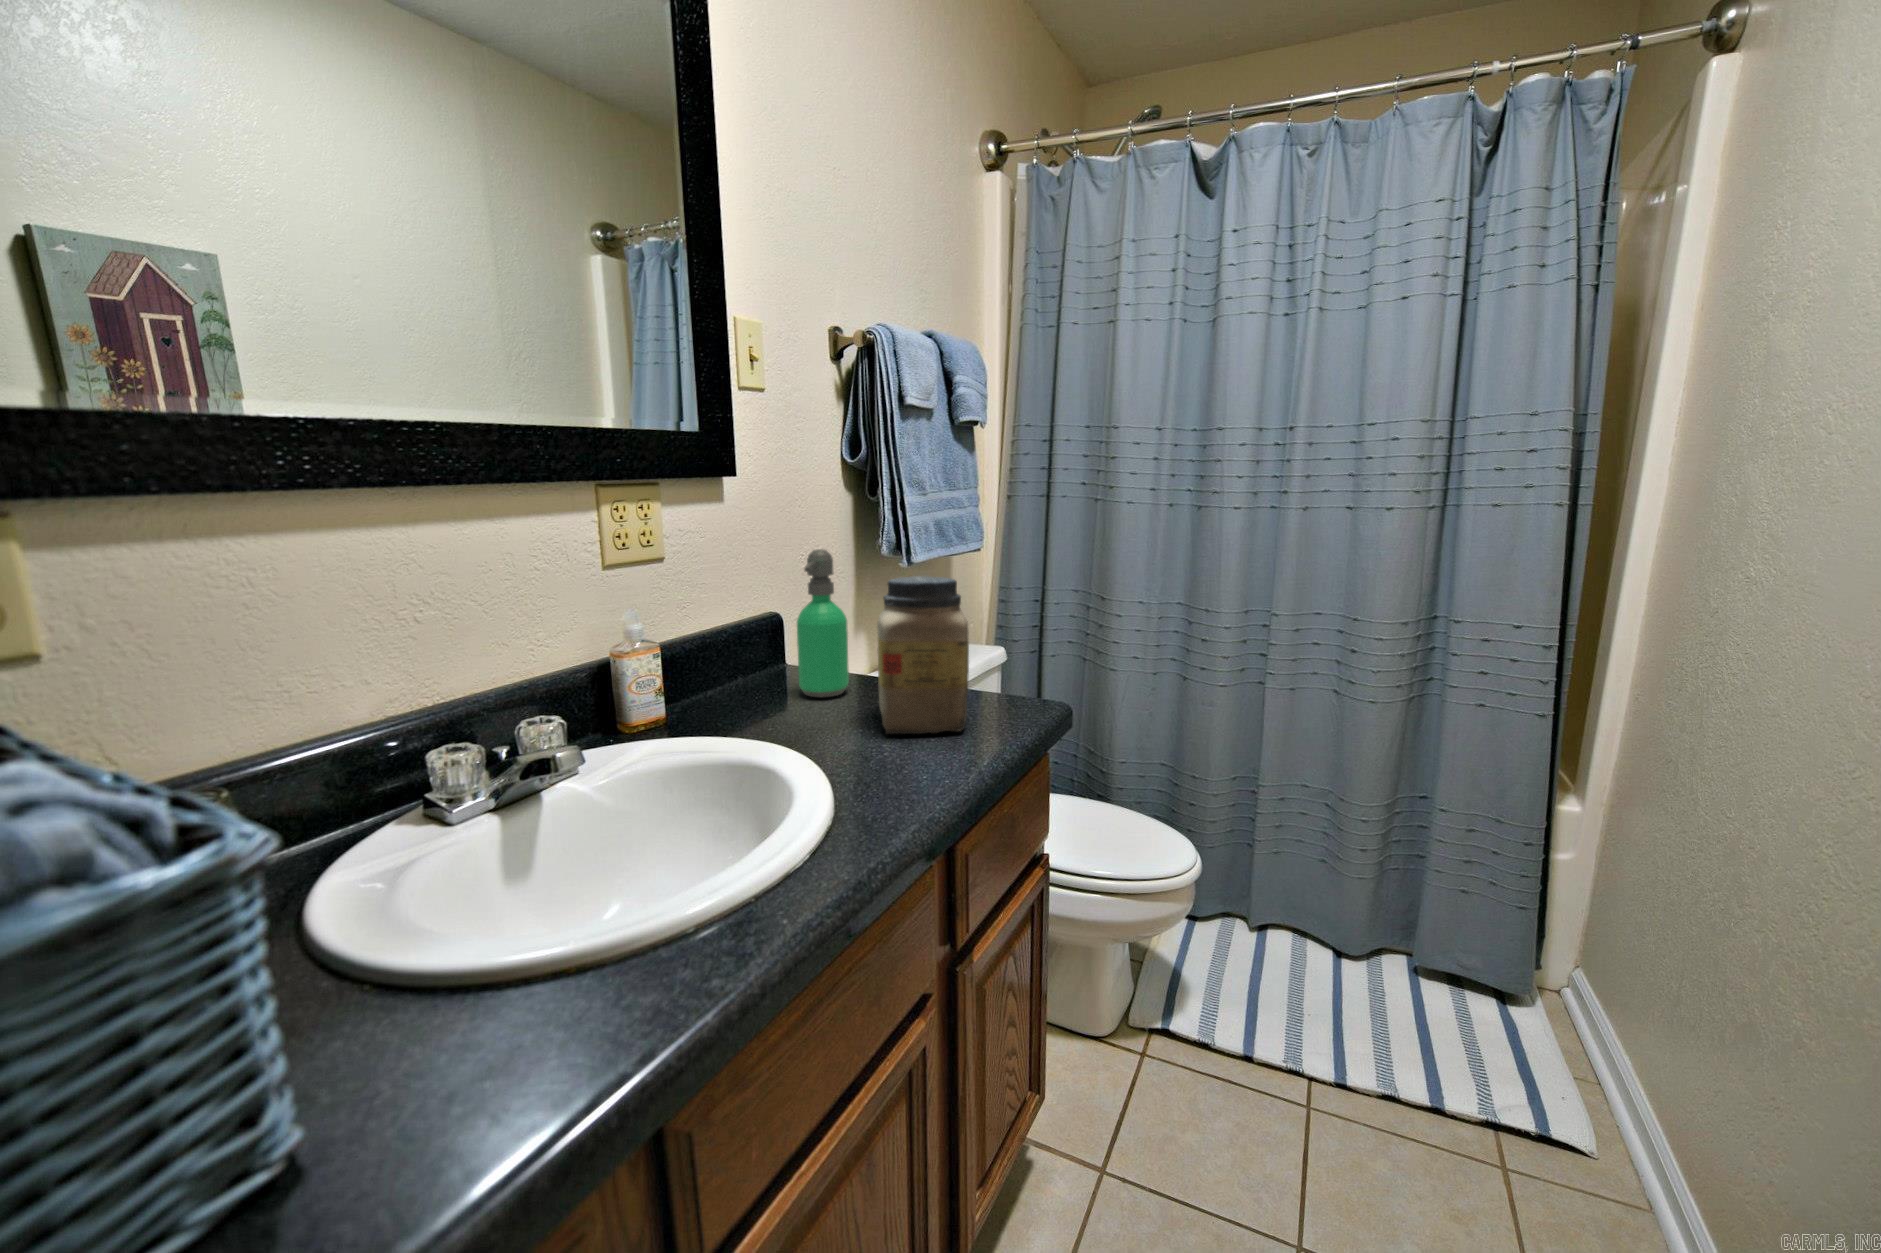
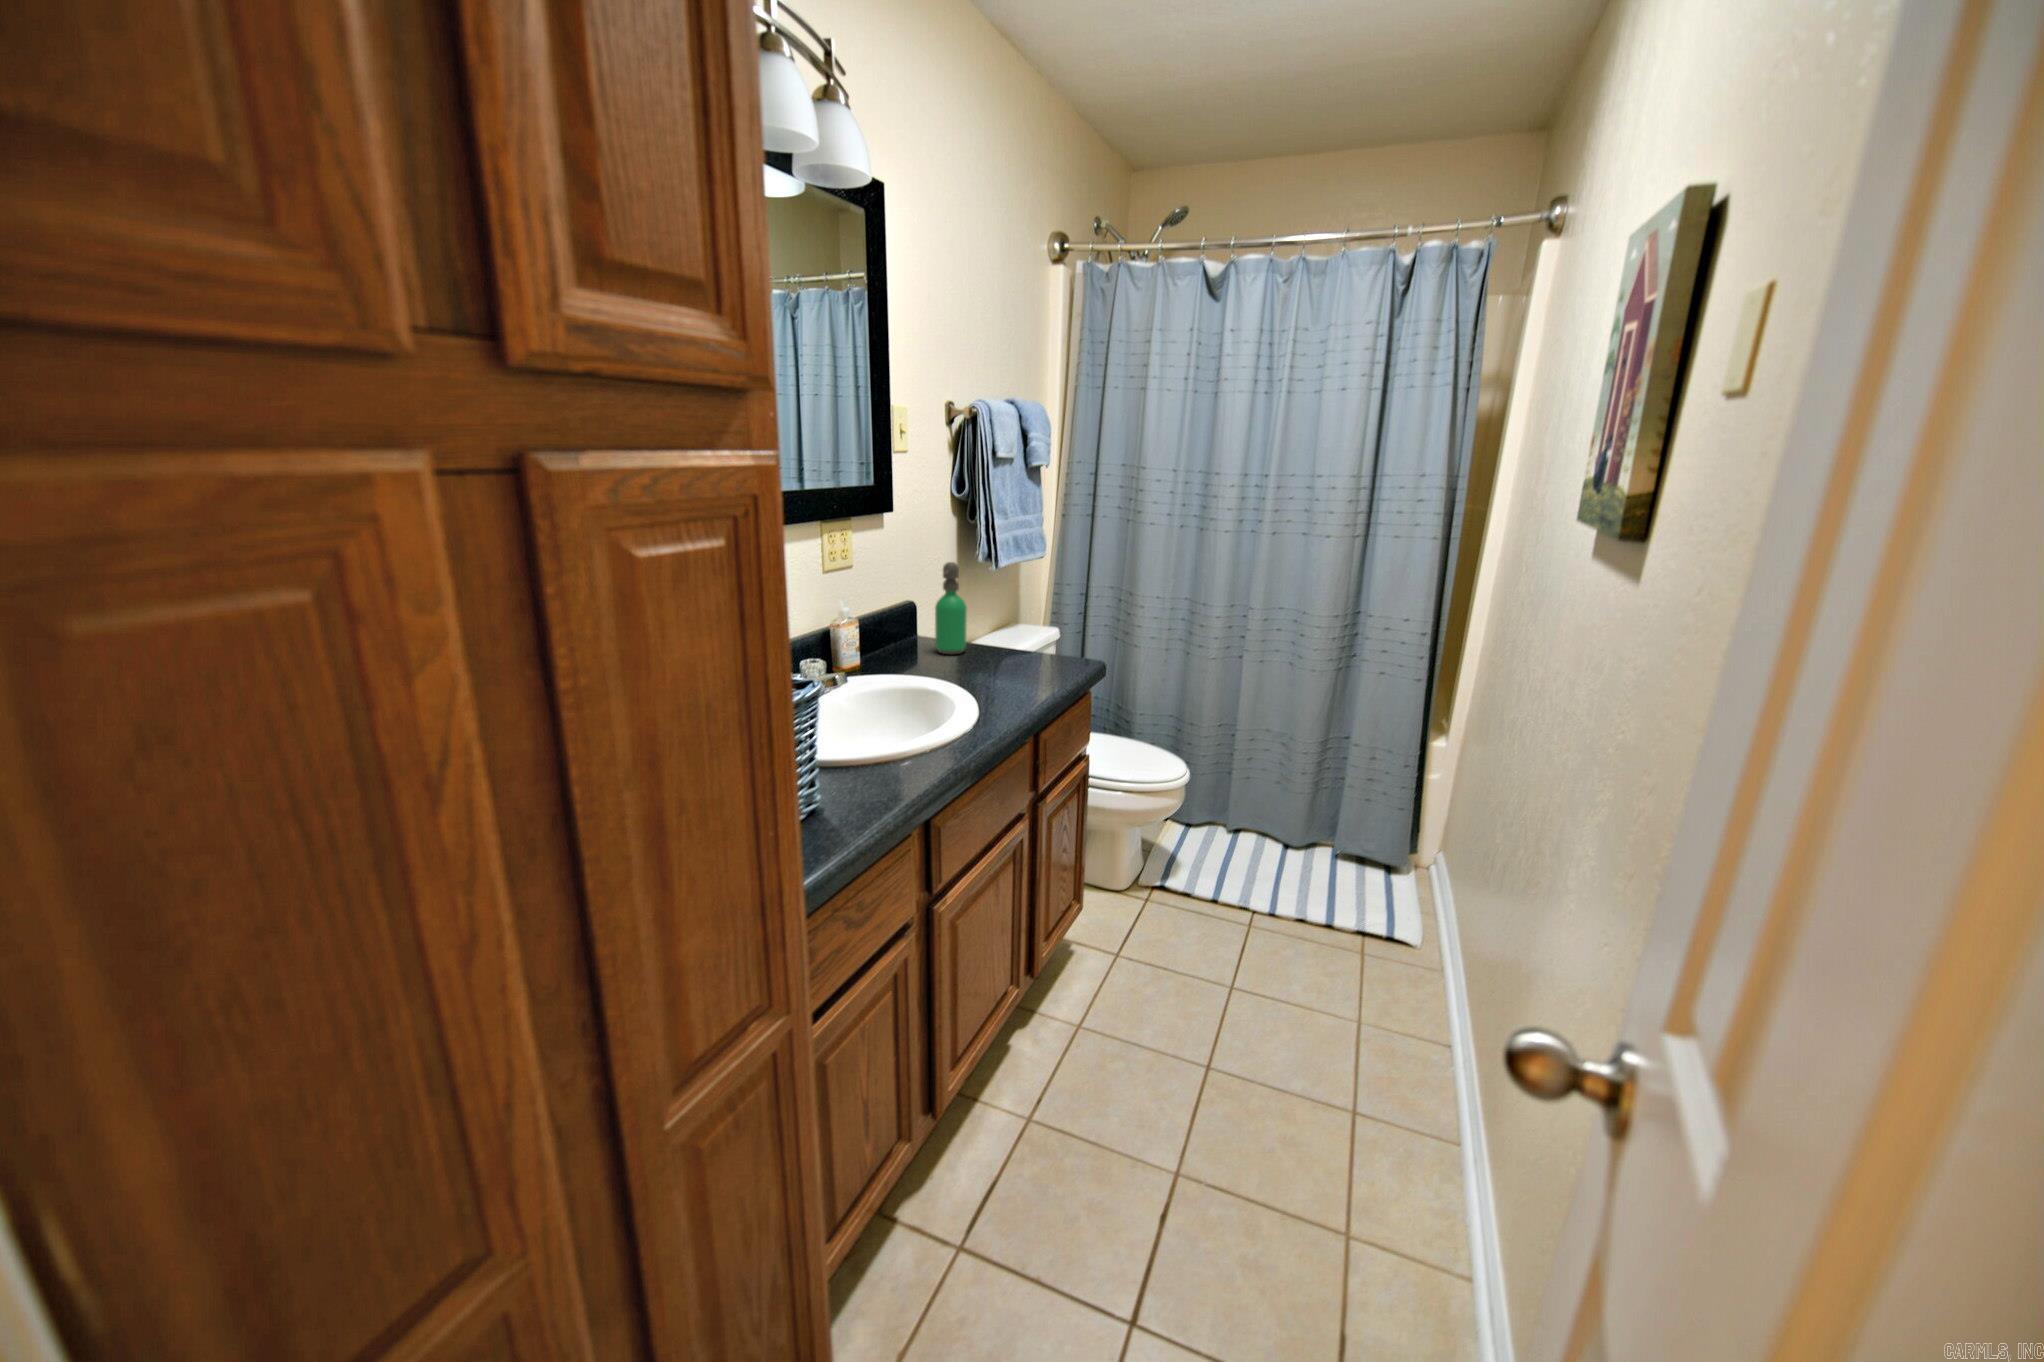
jar: present [877,576,969,734] -> none [990,581,1045,673]

